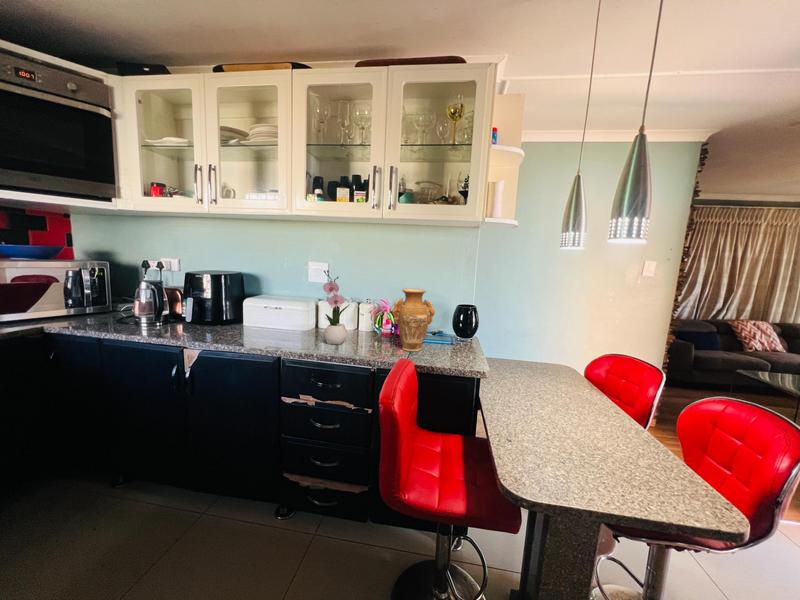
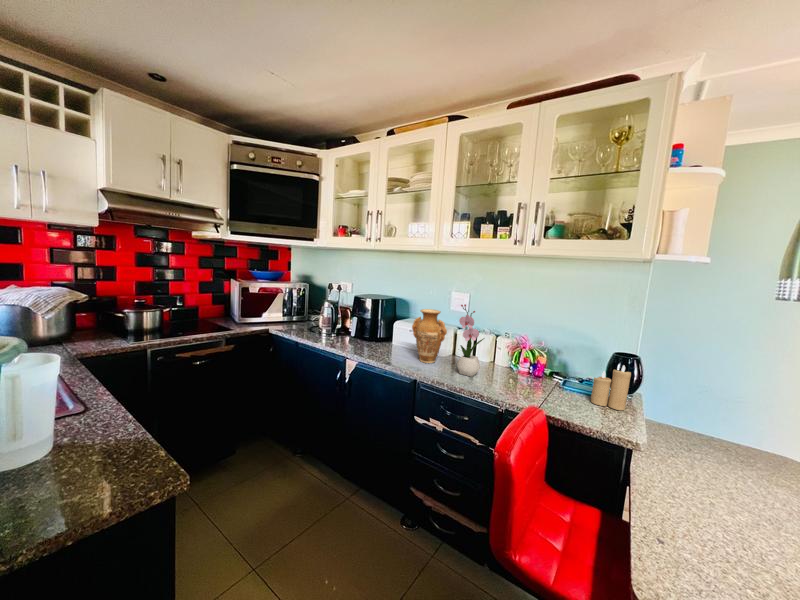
vase: present [393,288,435,351] -> present [412,309,447,363]
candle: none [445,313,473,351] -> present [591,365,631,410]

